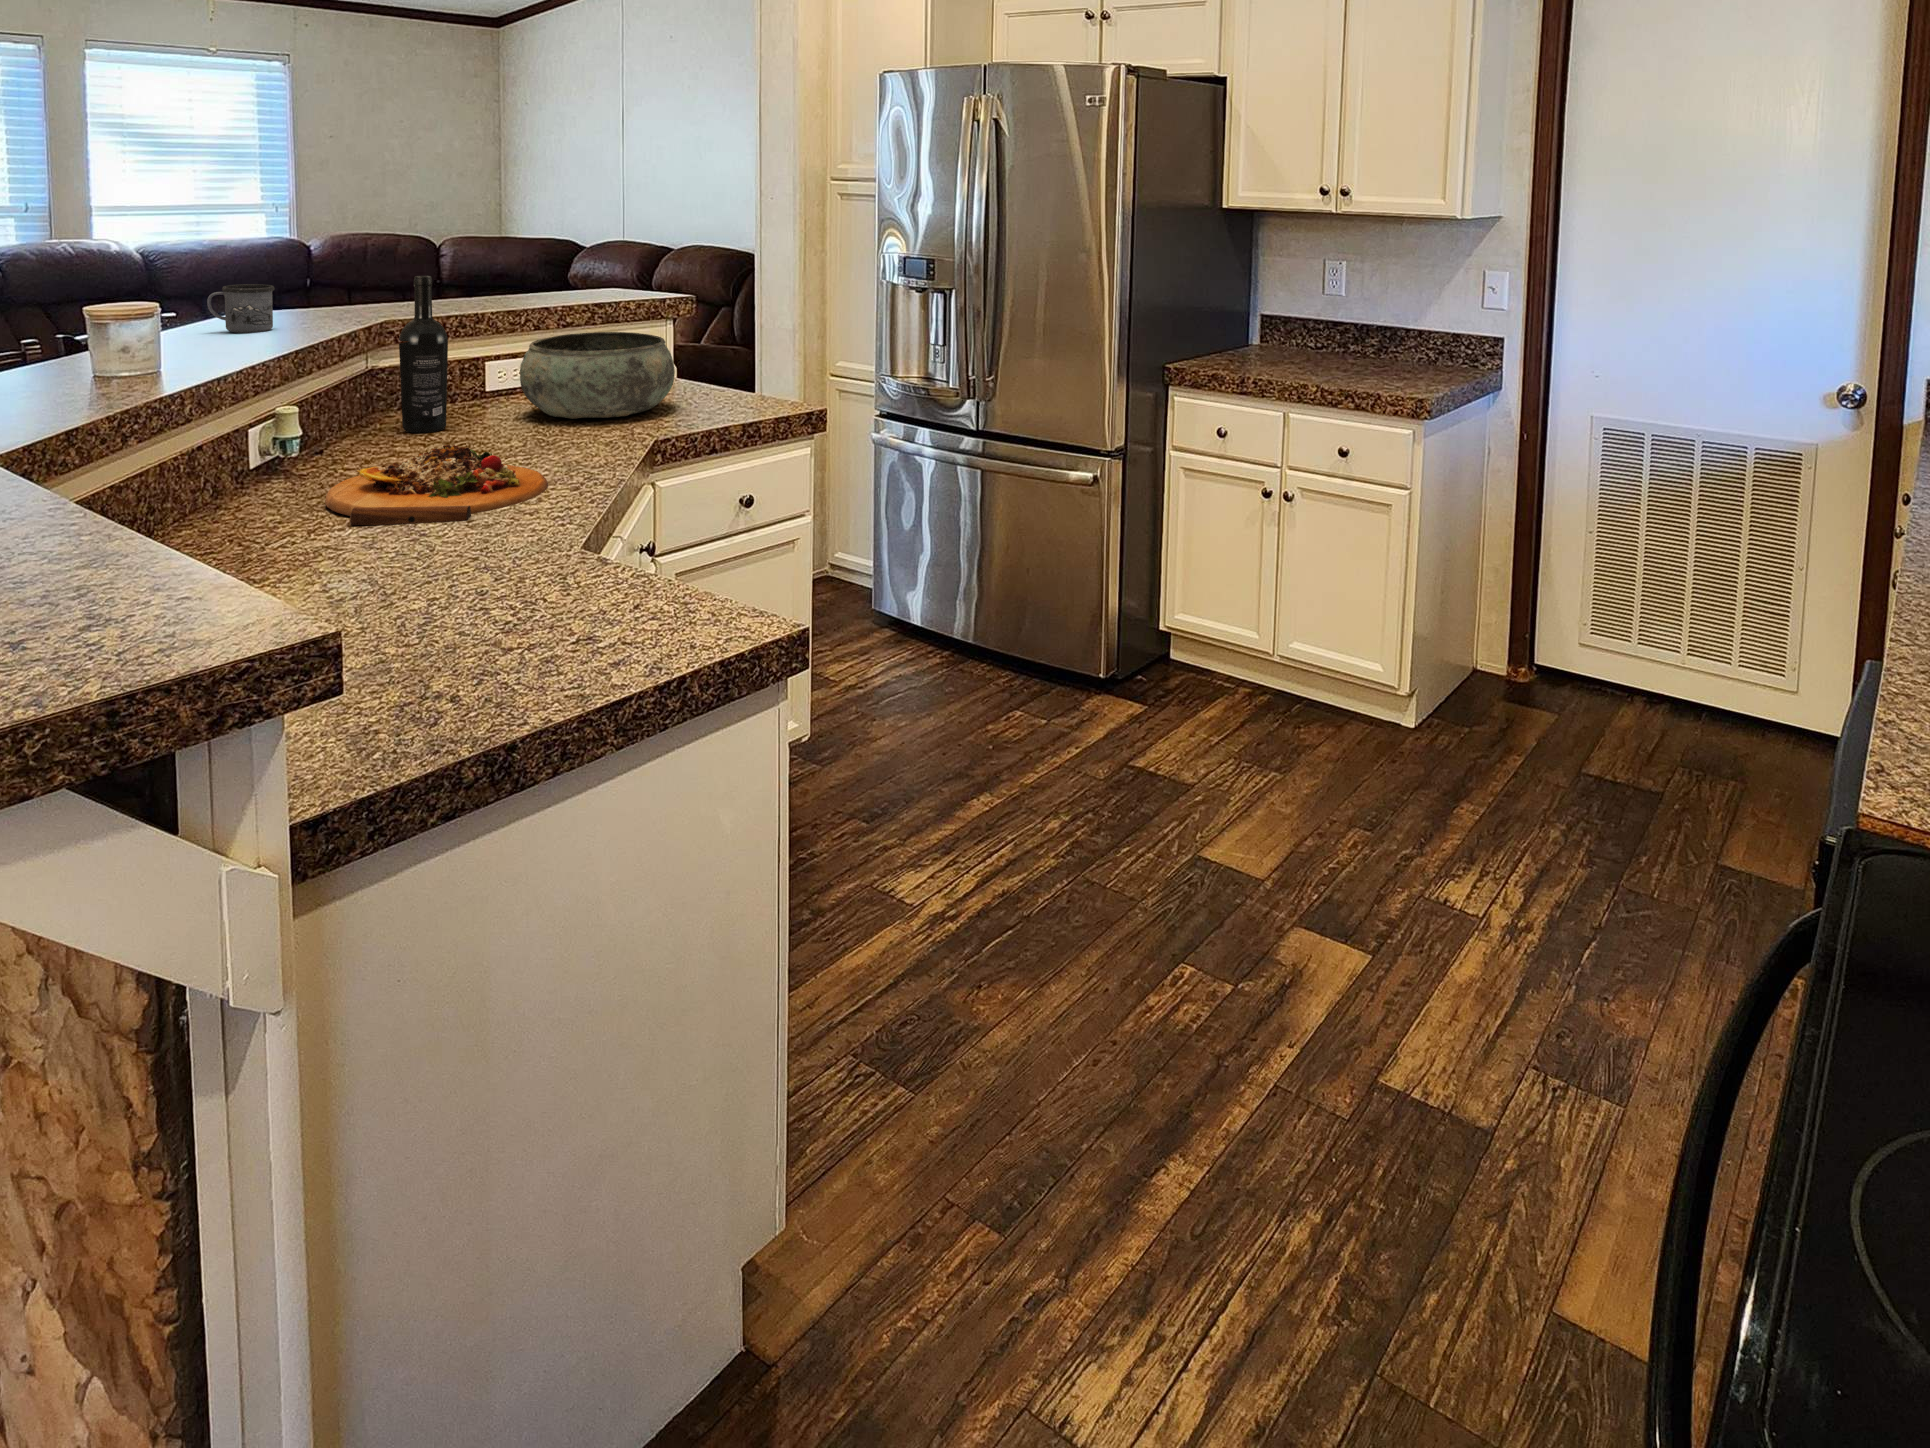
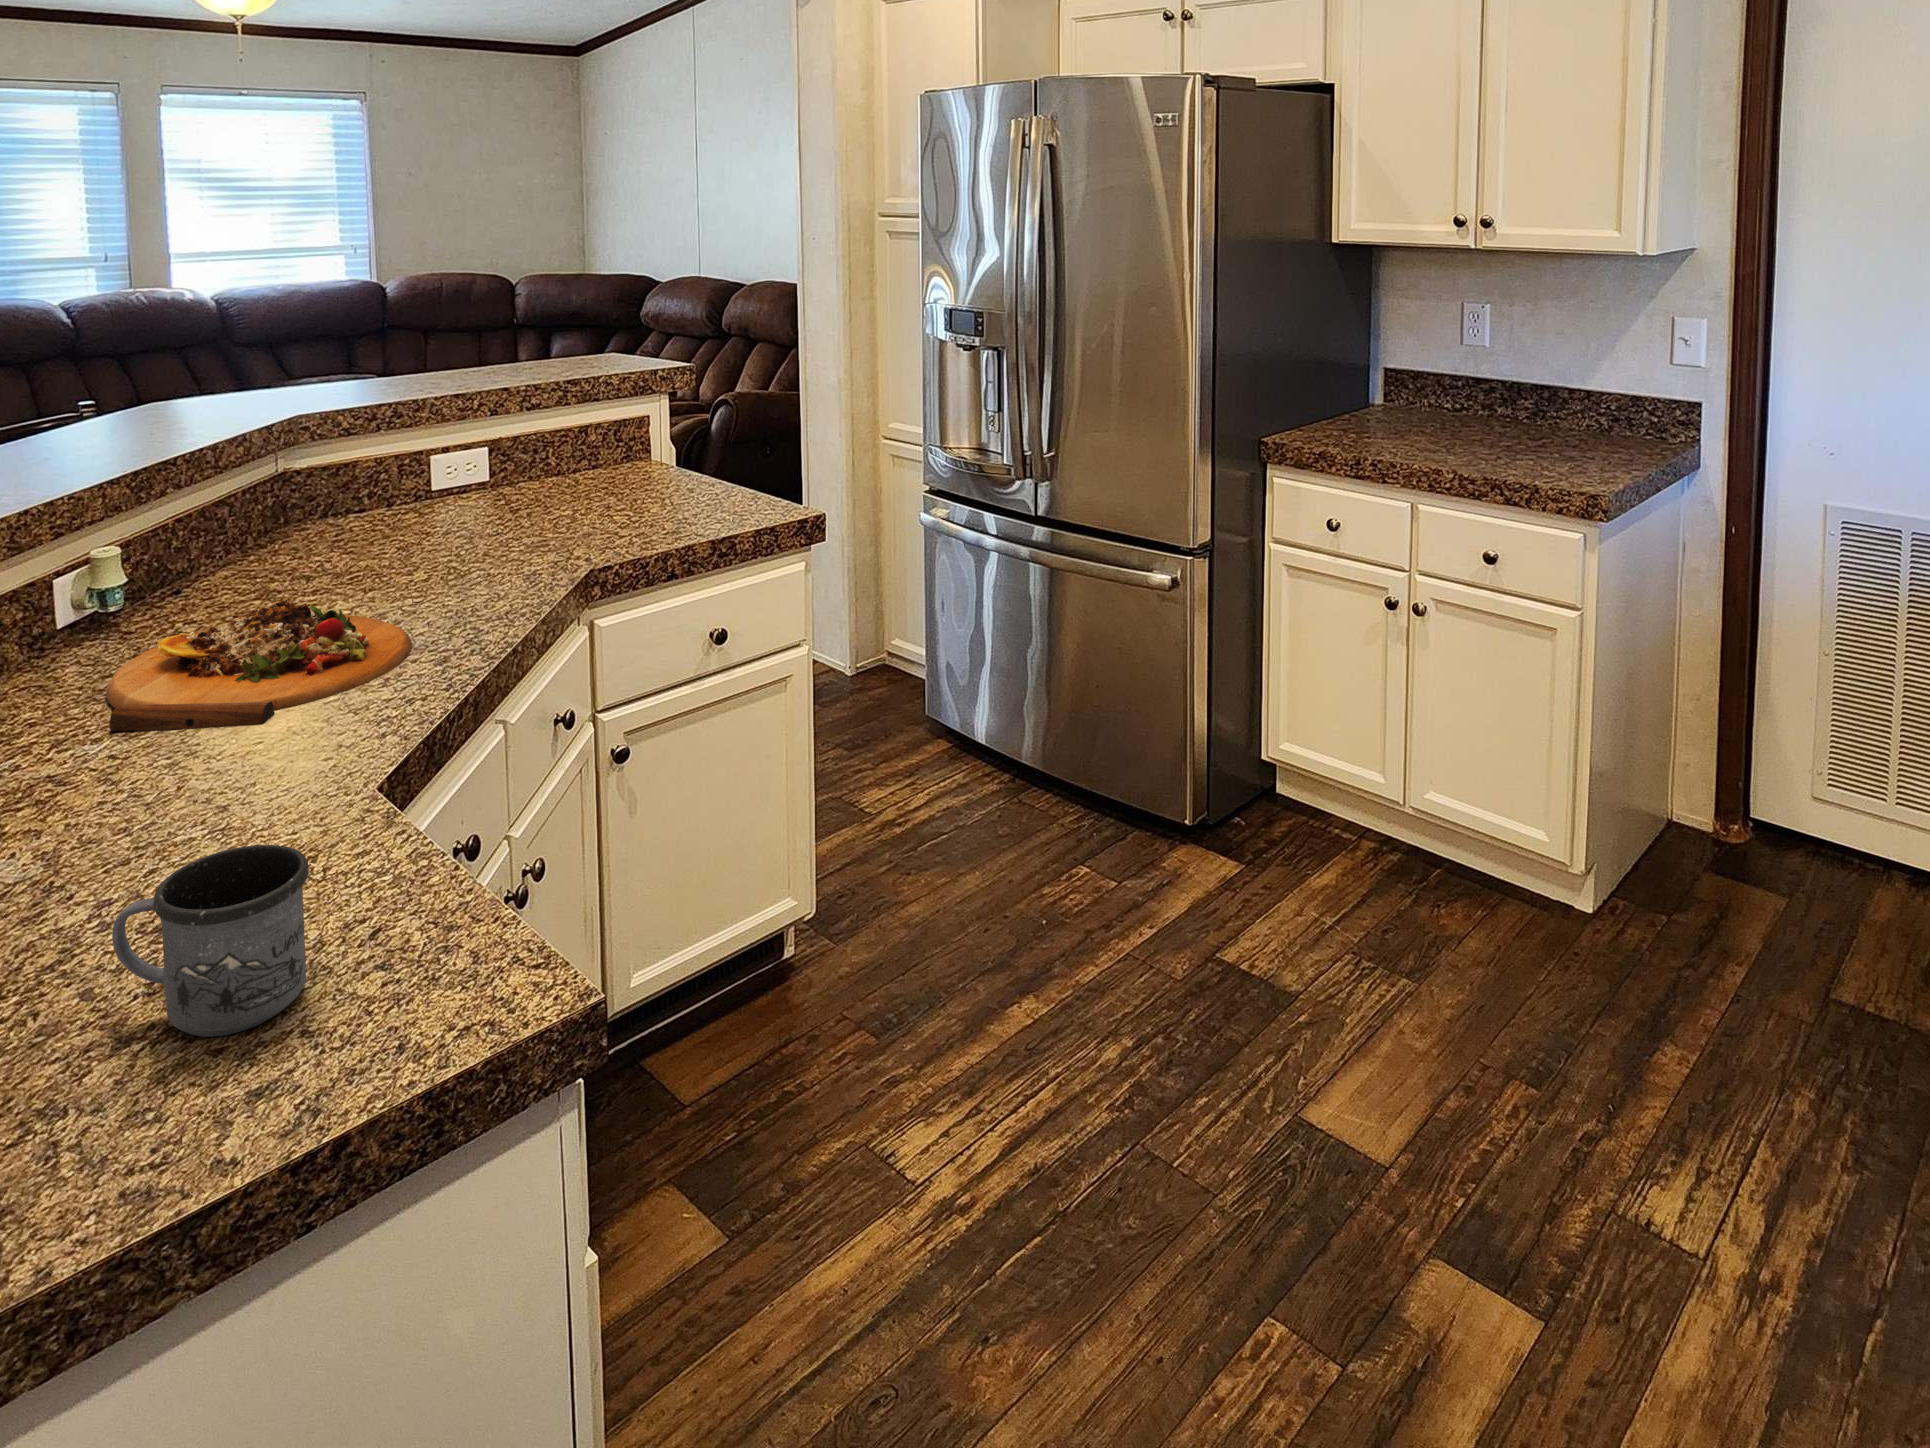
wine bottle: present [399,276,448,433] -> none [295,363,356,556]
mug: present [207,284,275,333] -> present [112,845,309,1037]
bowl: present [520,332,675,419] -> none [449,420,640,534]

